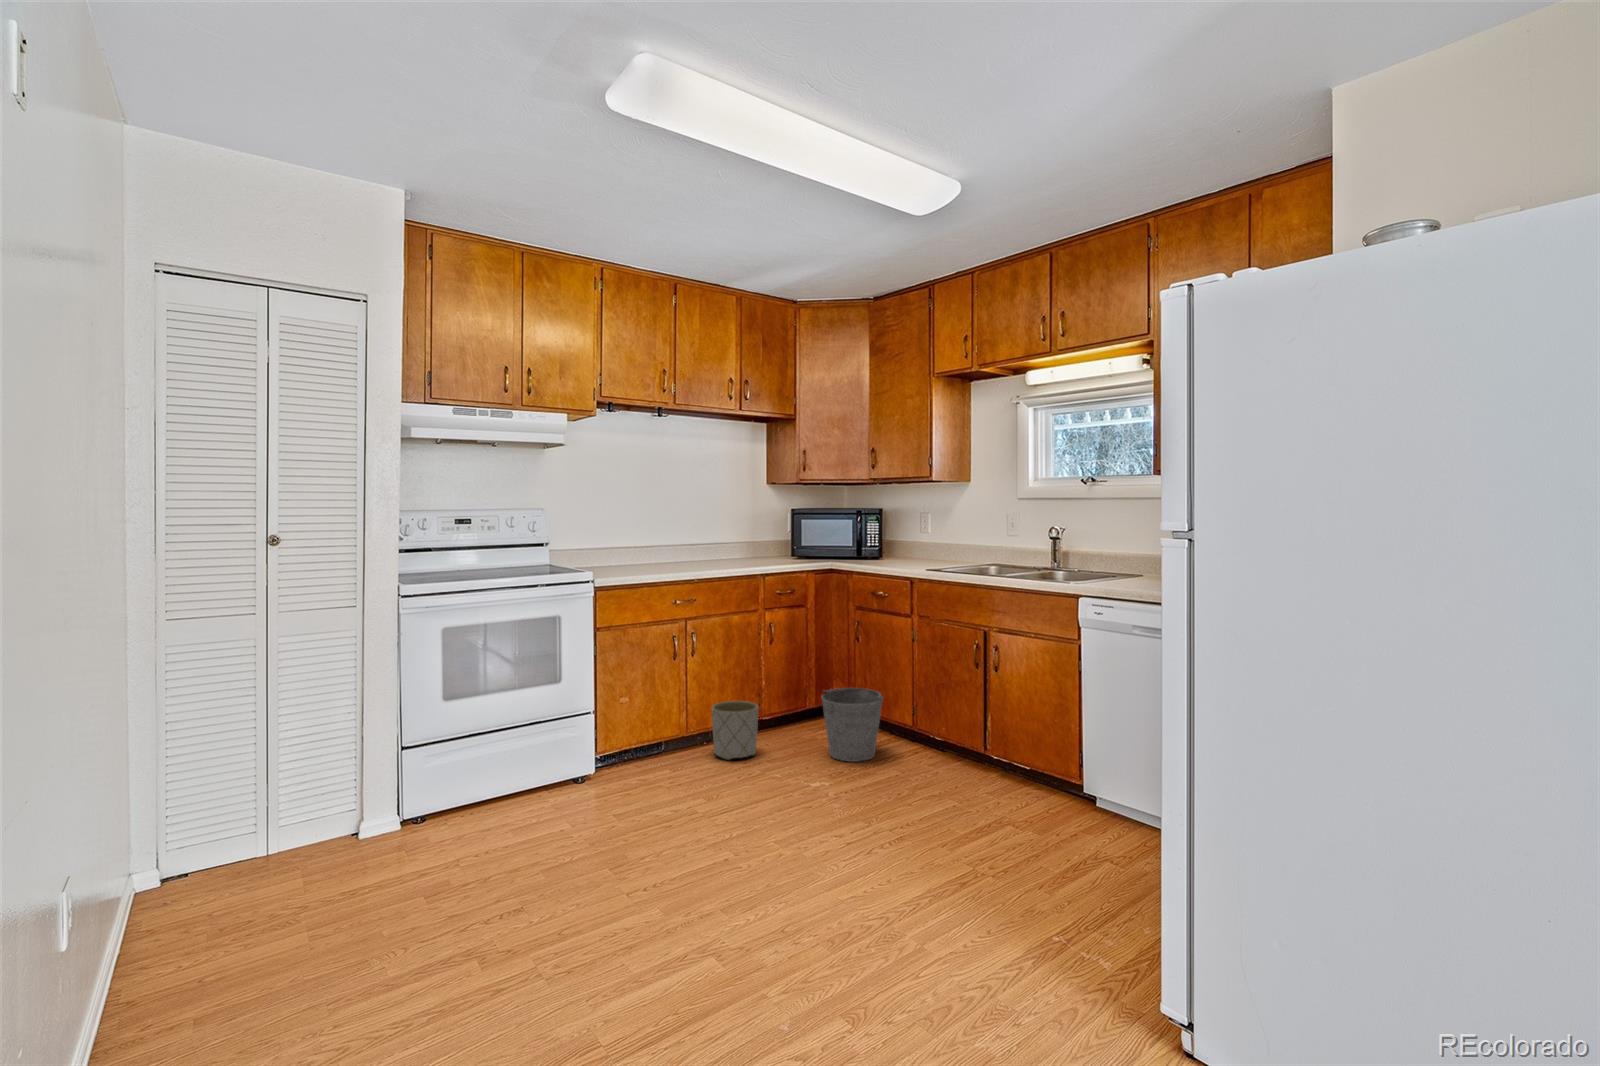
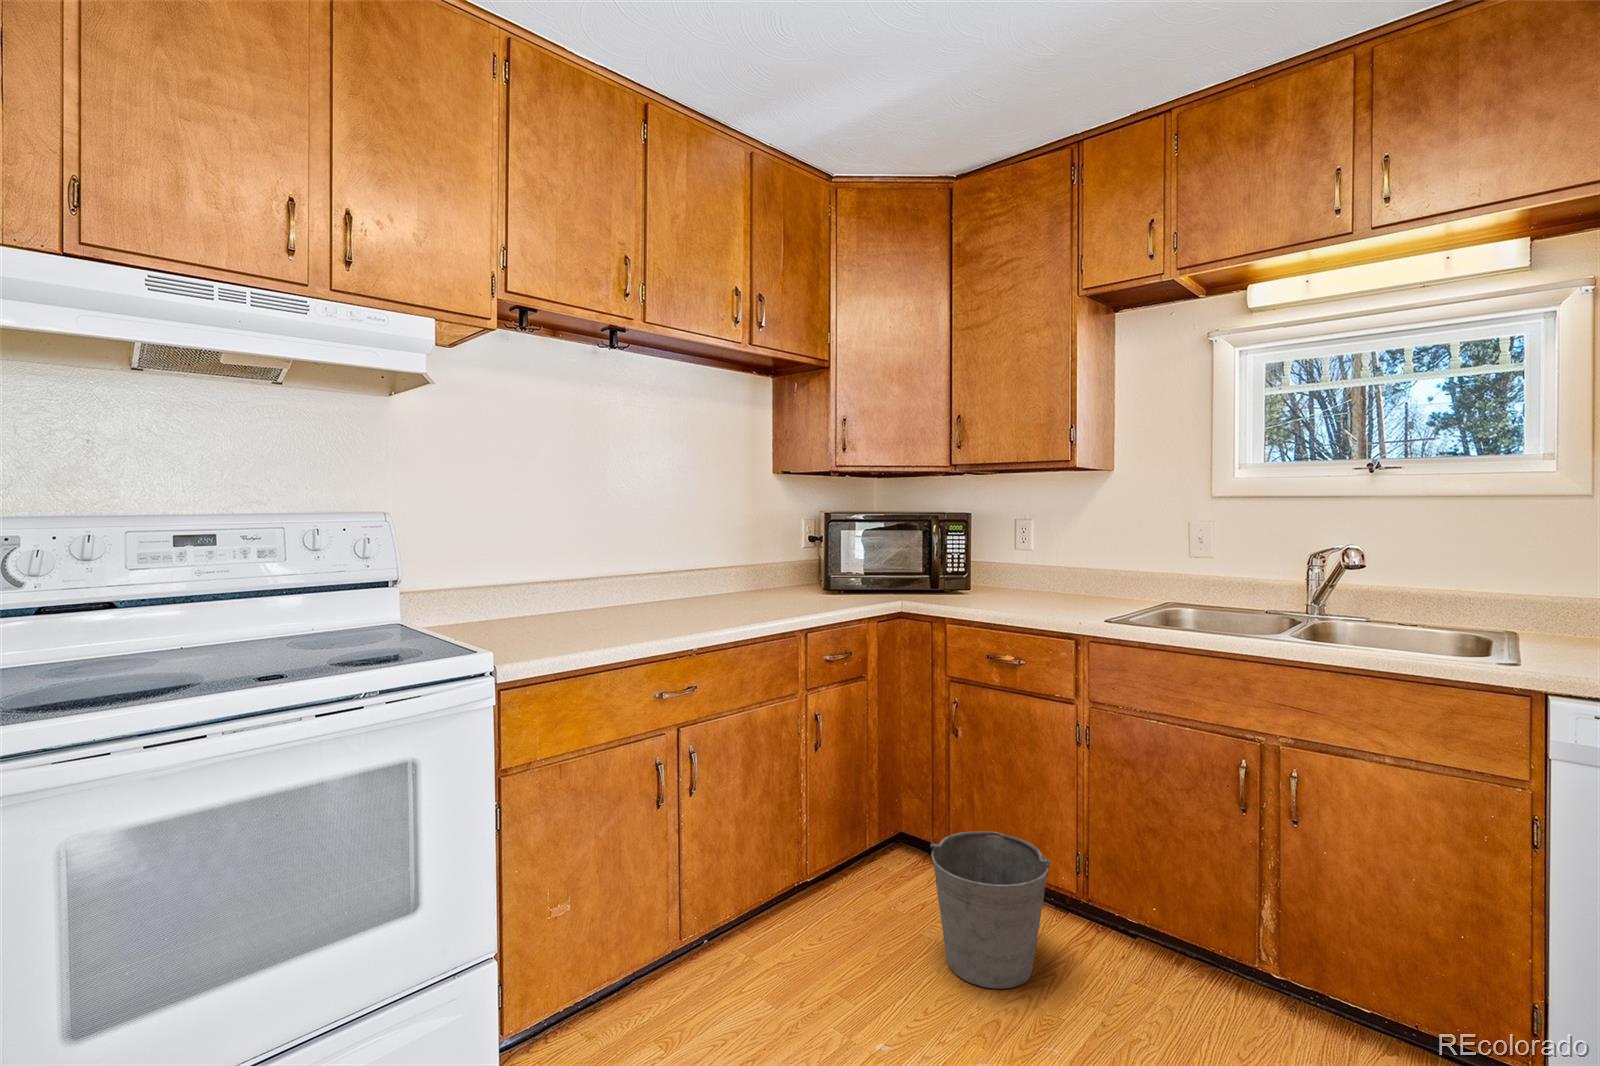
planter: present [712,701,758,760] -> none [730,869,819,1004]

